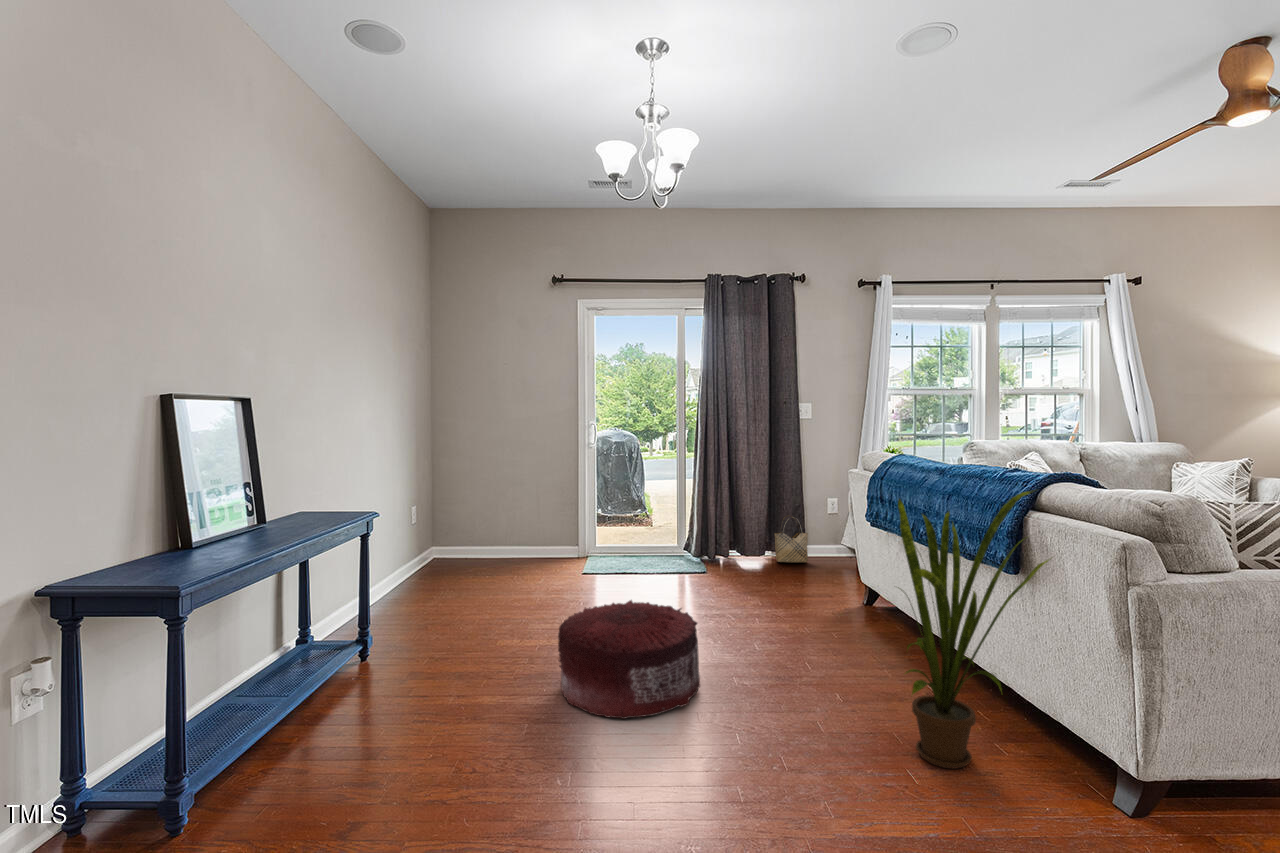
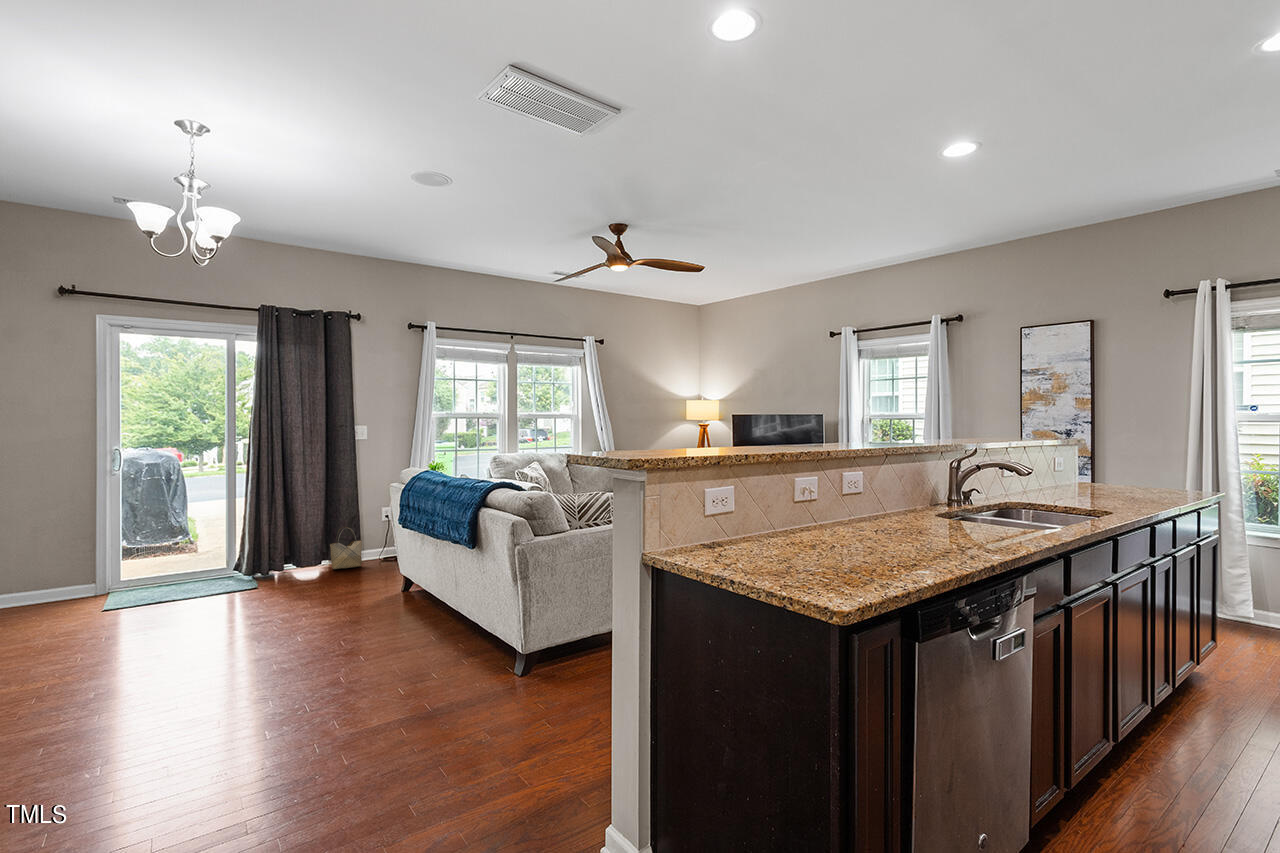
house plant: present [898,490,1051,769] -> none [390,494,491,680]
pouf: present [558,600,700,719] -> none [88,613,244,716]

